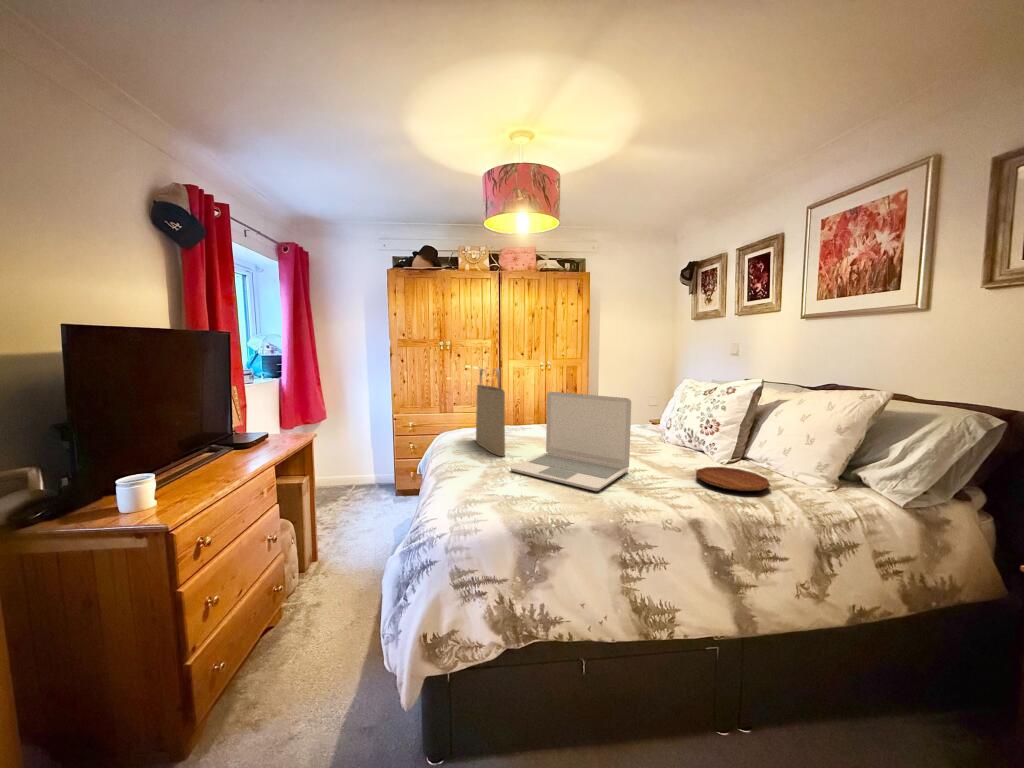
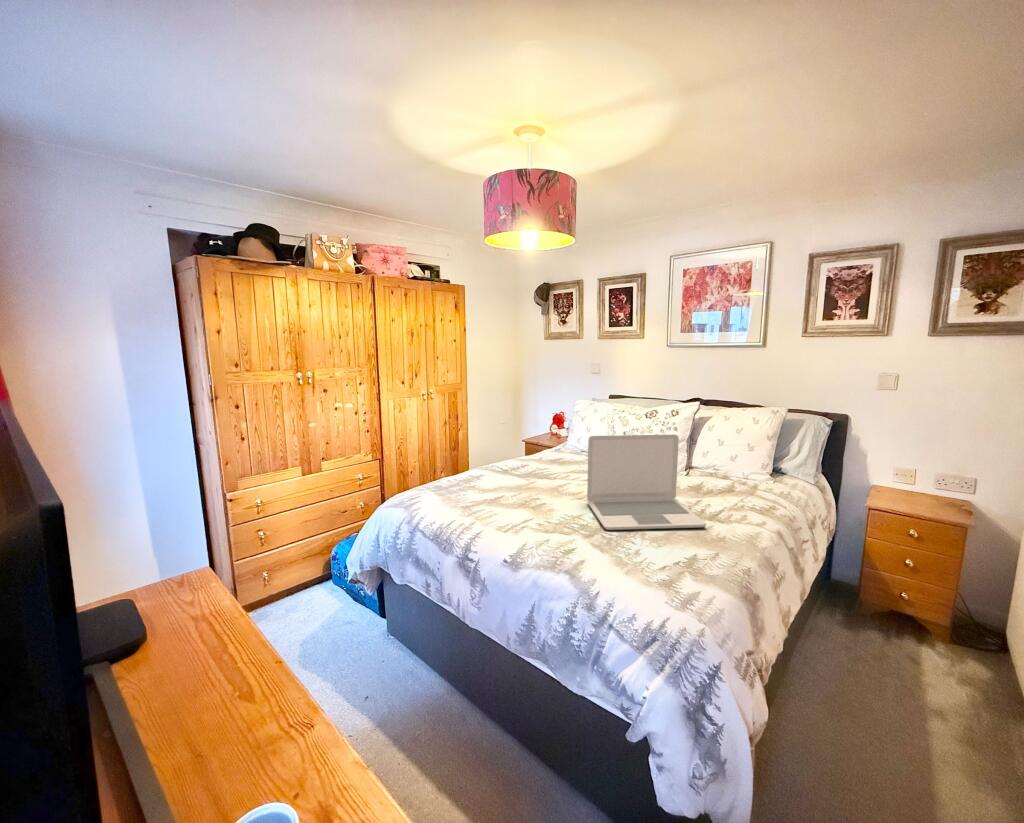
tote bag: present [476,368,505,456] -> none [481,415,561,517]
tray: present [696,467,770,491] -> none [708,479,767,498]

